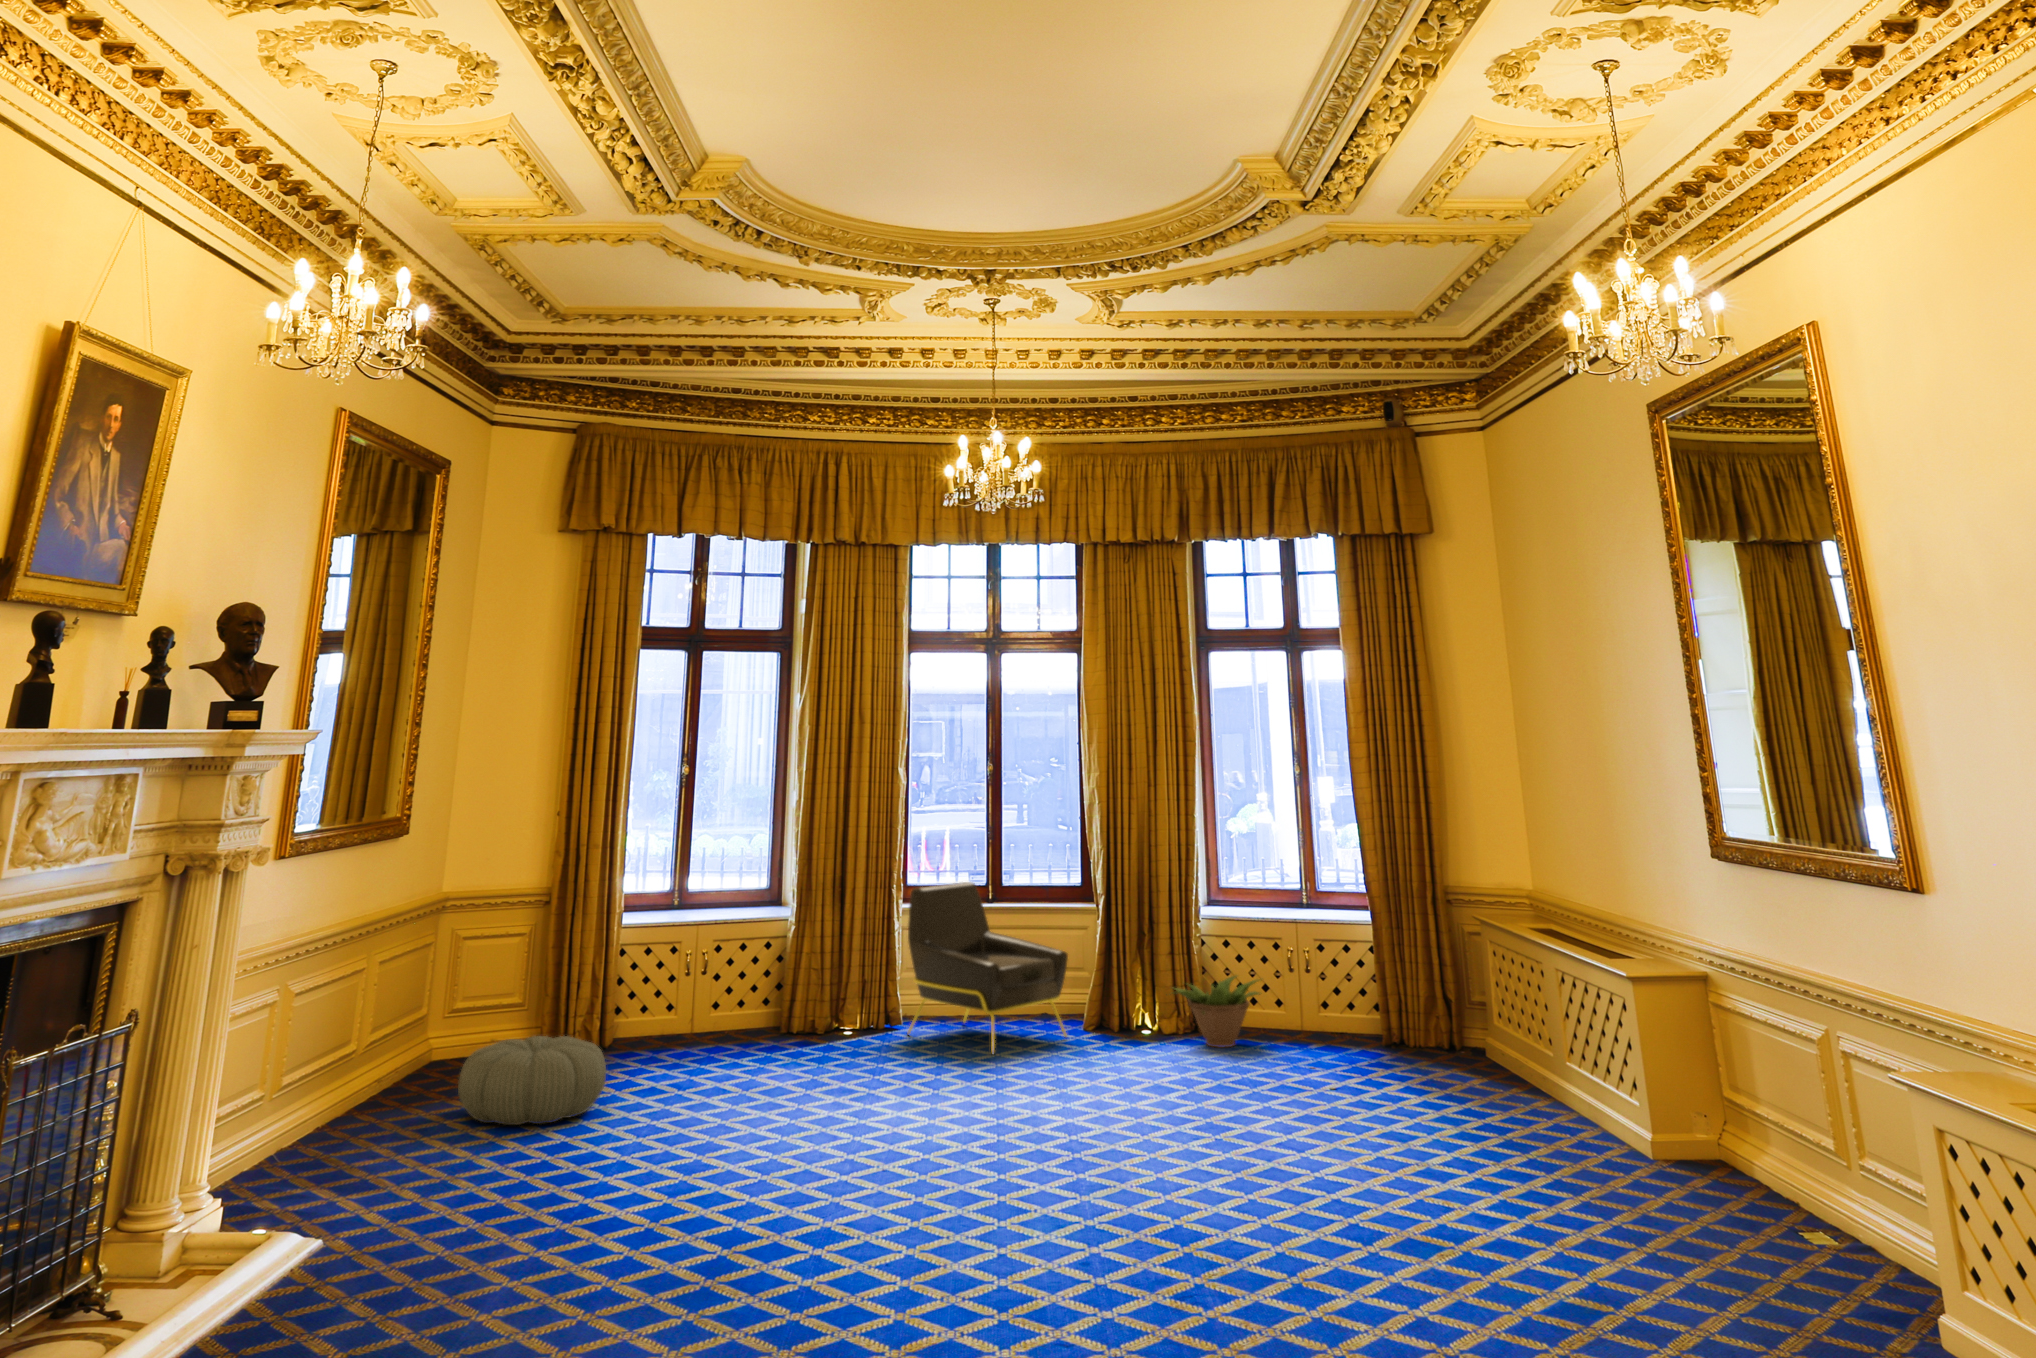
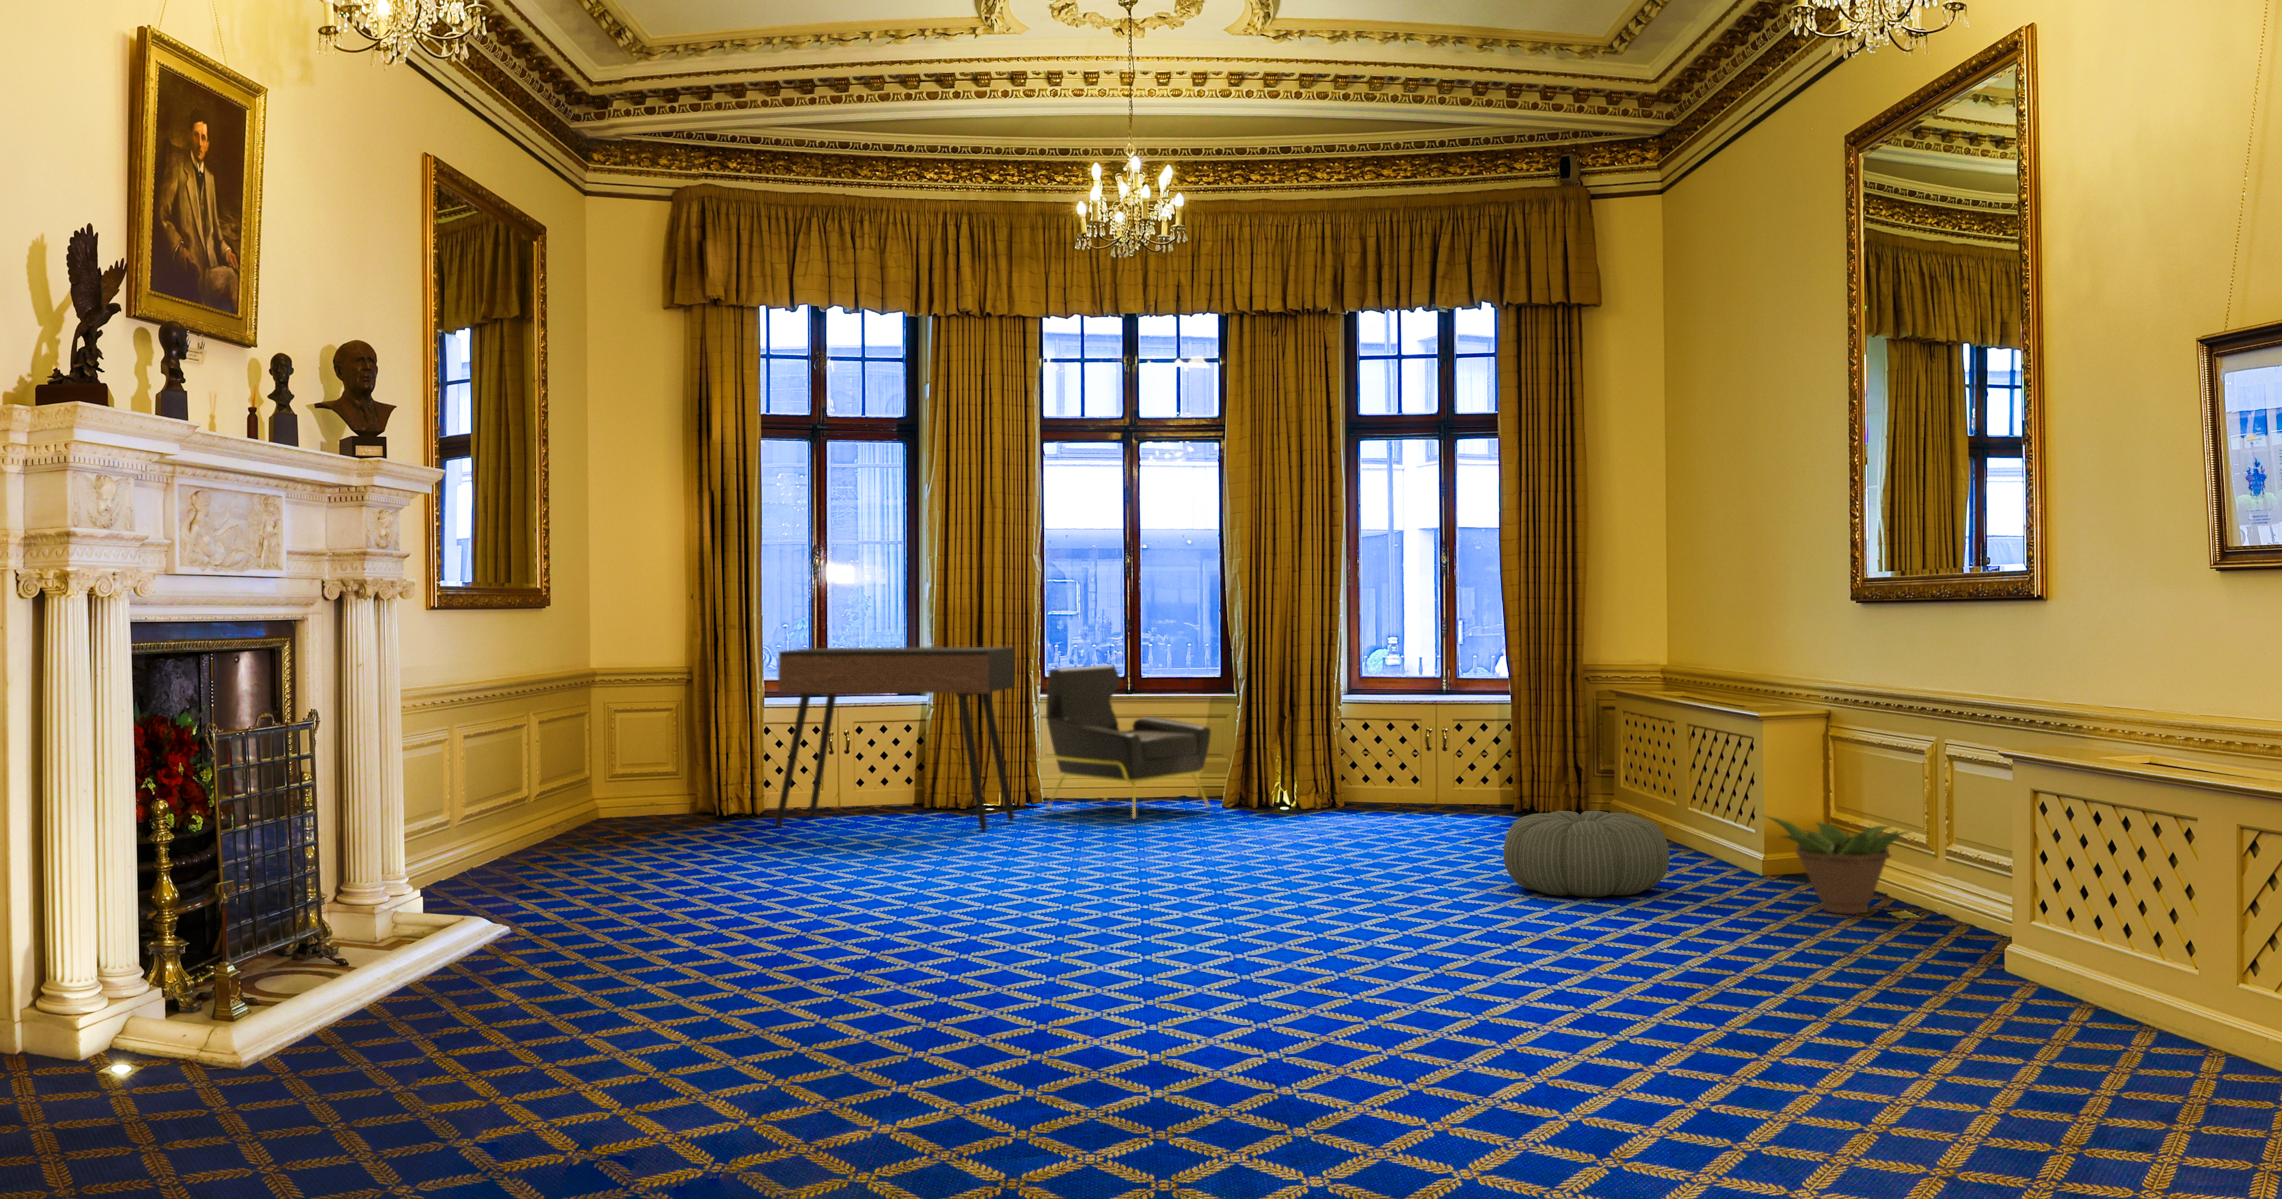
console table: none [638,867,878,1072] -> present [775,647,1015,831]
decorative plant: present [1175,976,1260,1047] -> present [1768,817,1908,914]
pouf: present [458,1036,606,1125] -> present [1503,811,1669,897]

